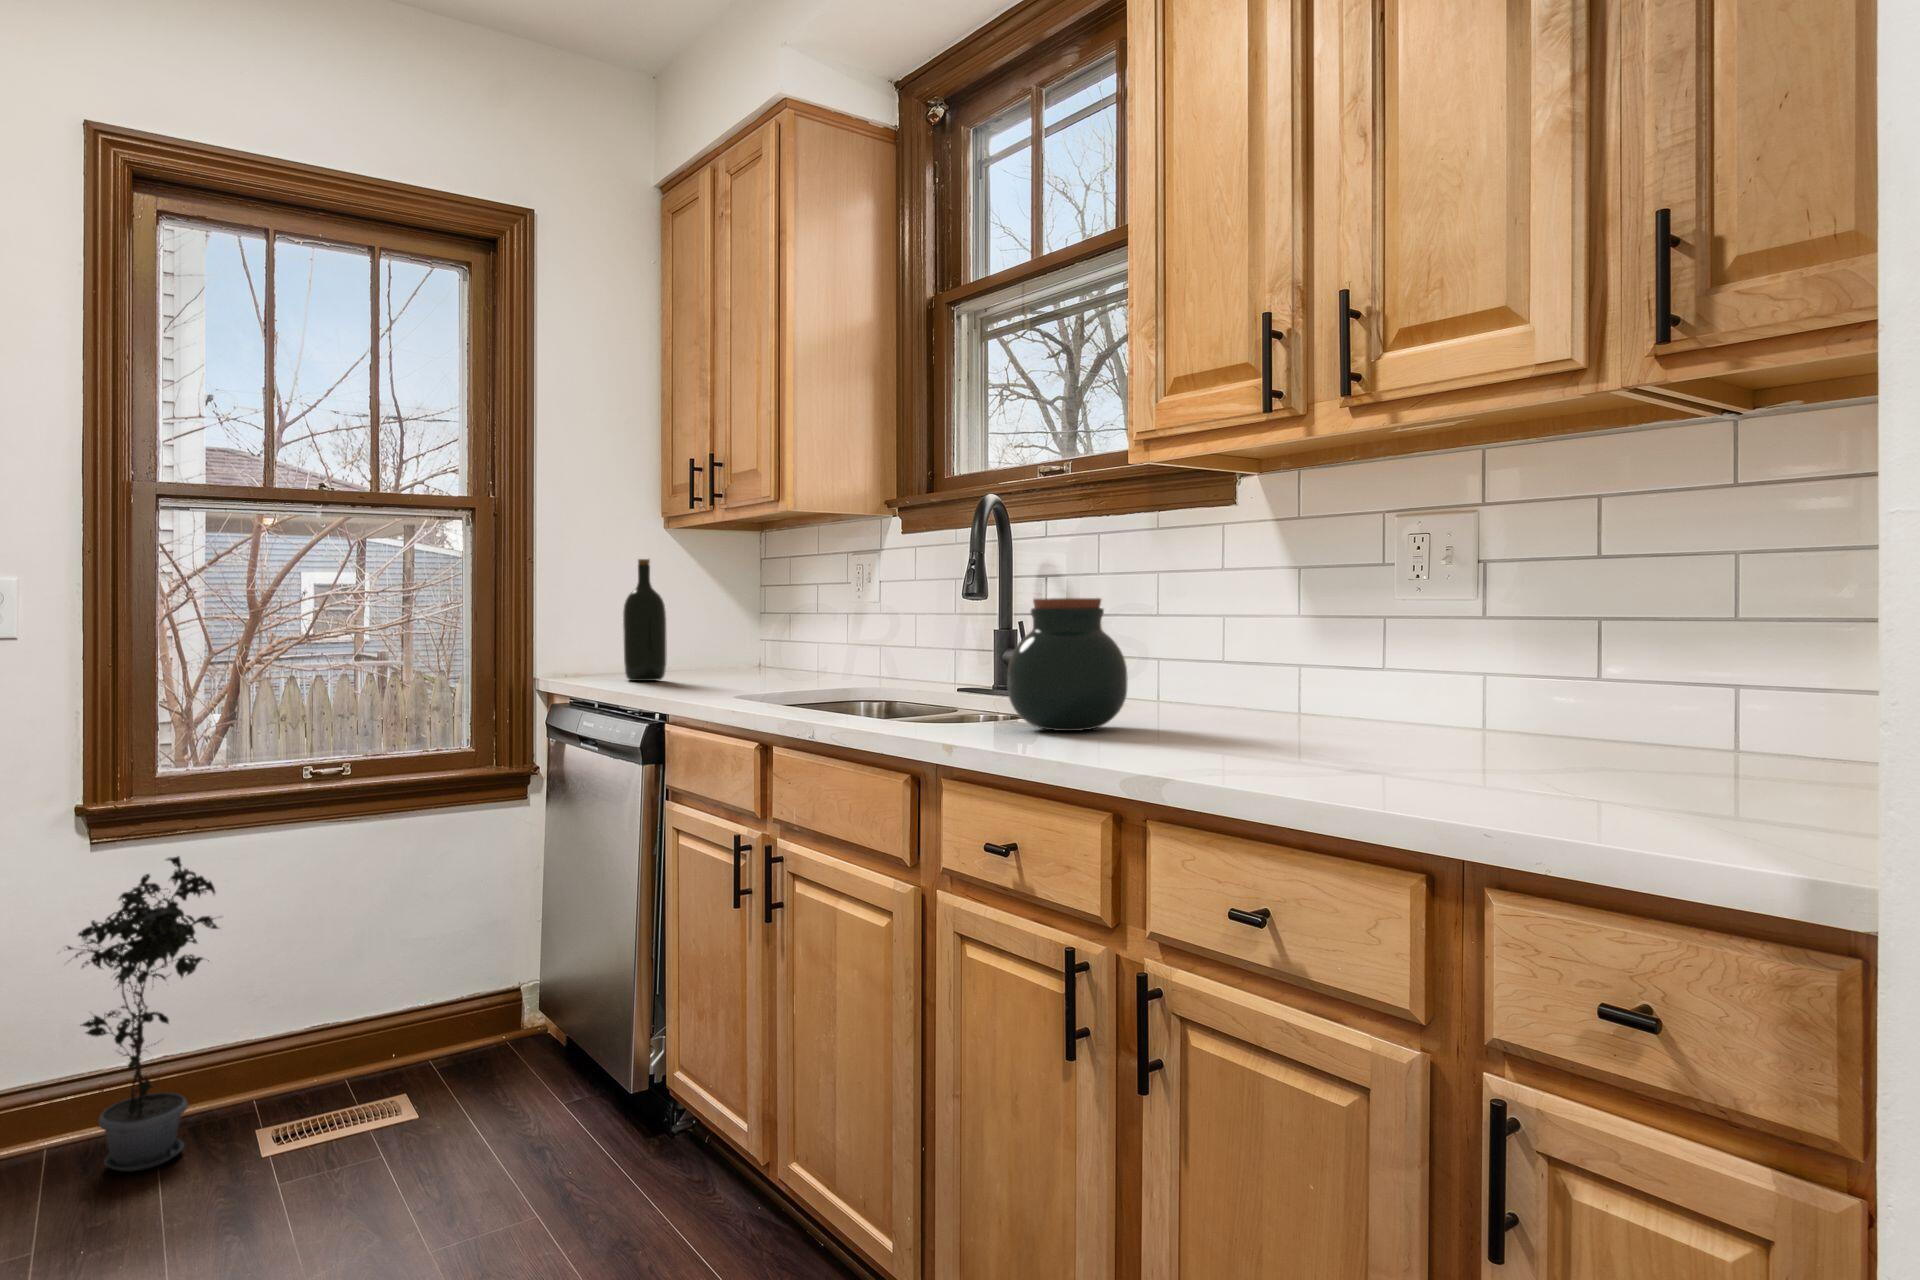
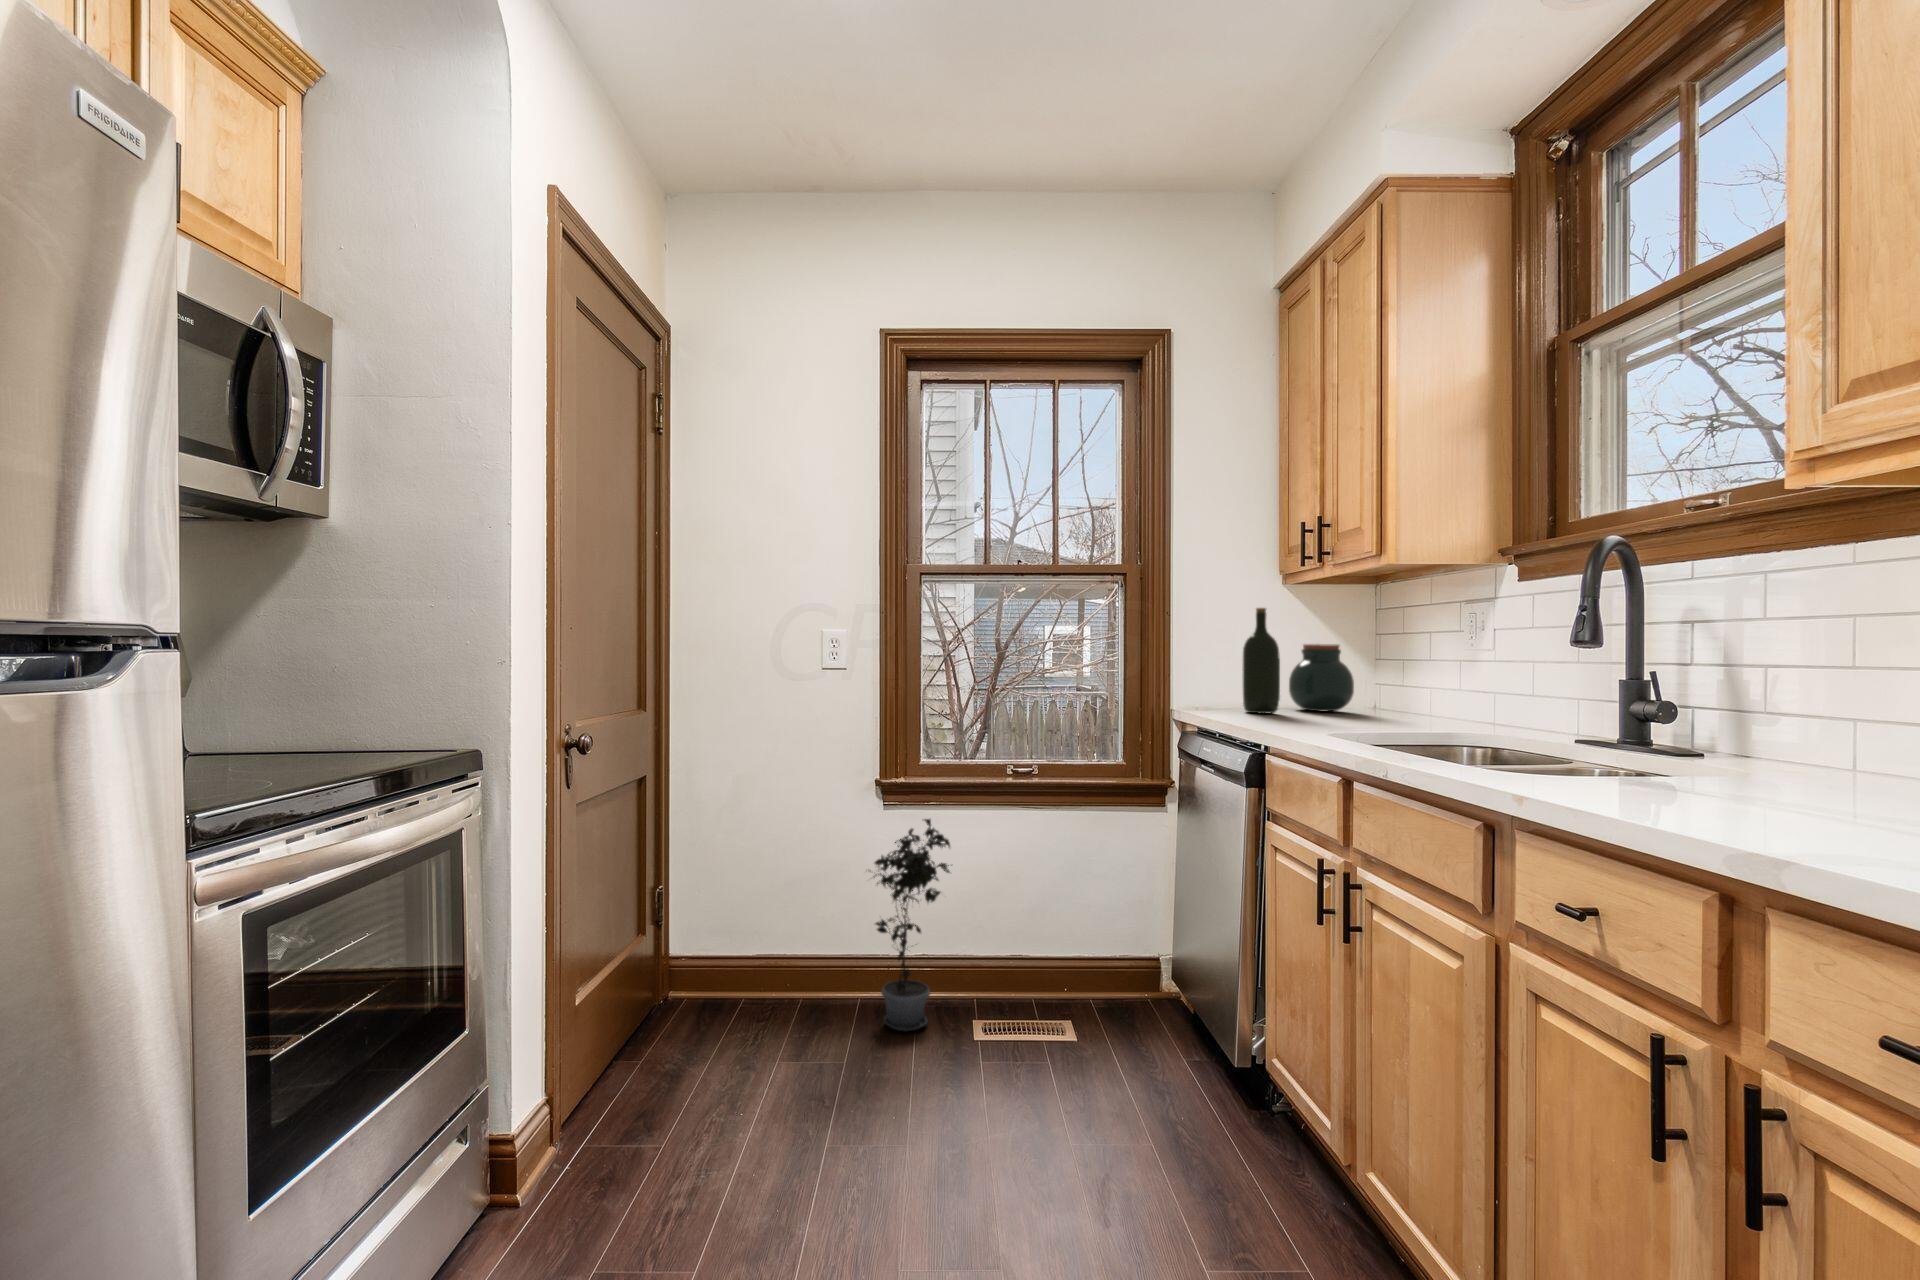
jar: present [1007,598,1128,731] -> present [1289,644,1354,711]

